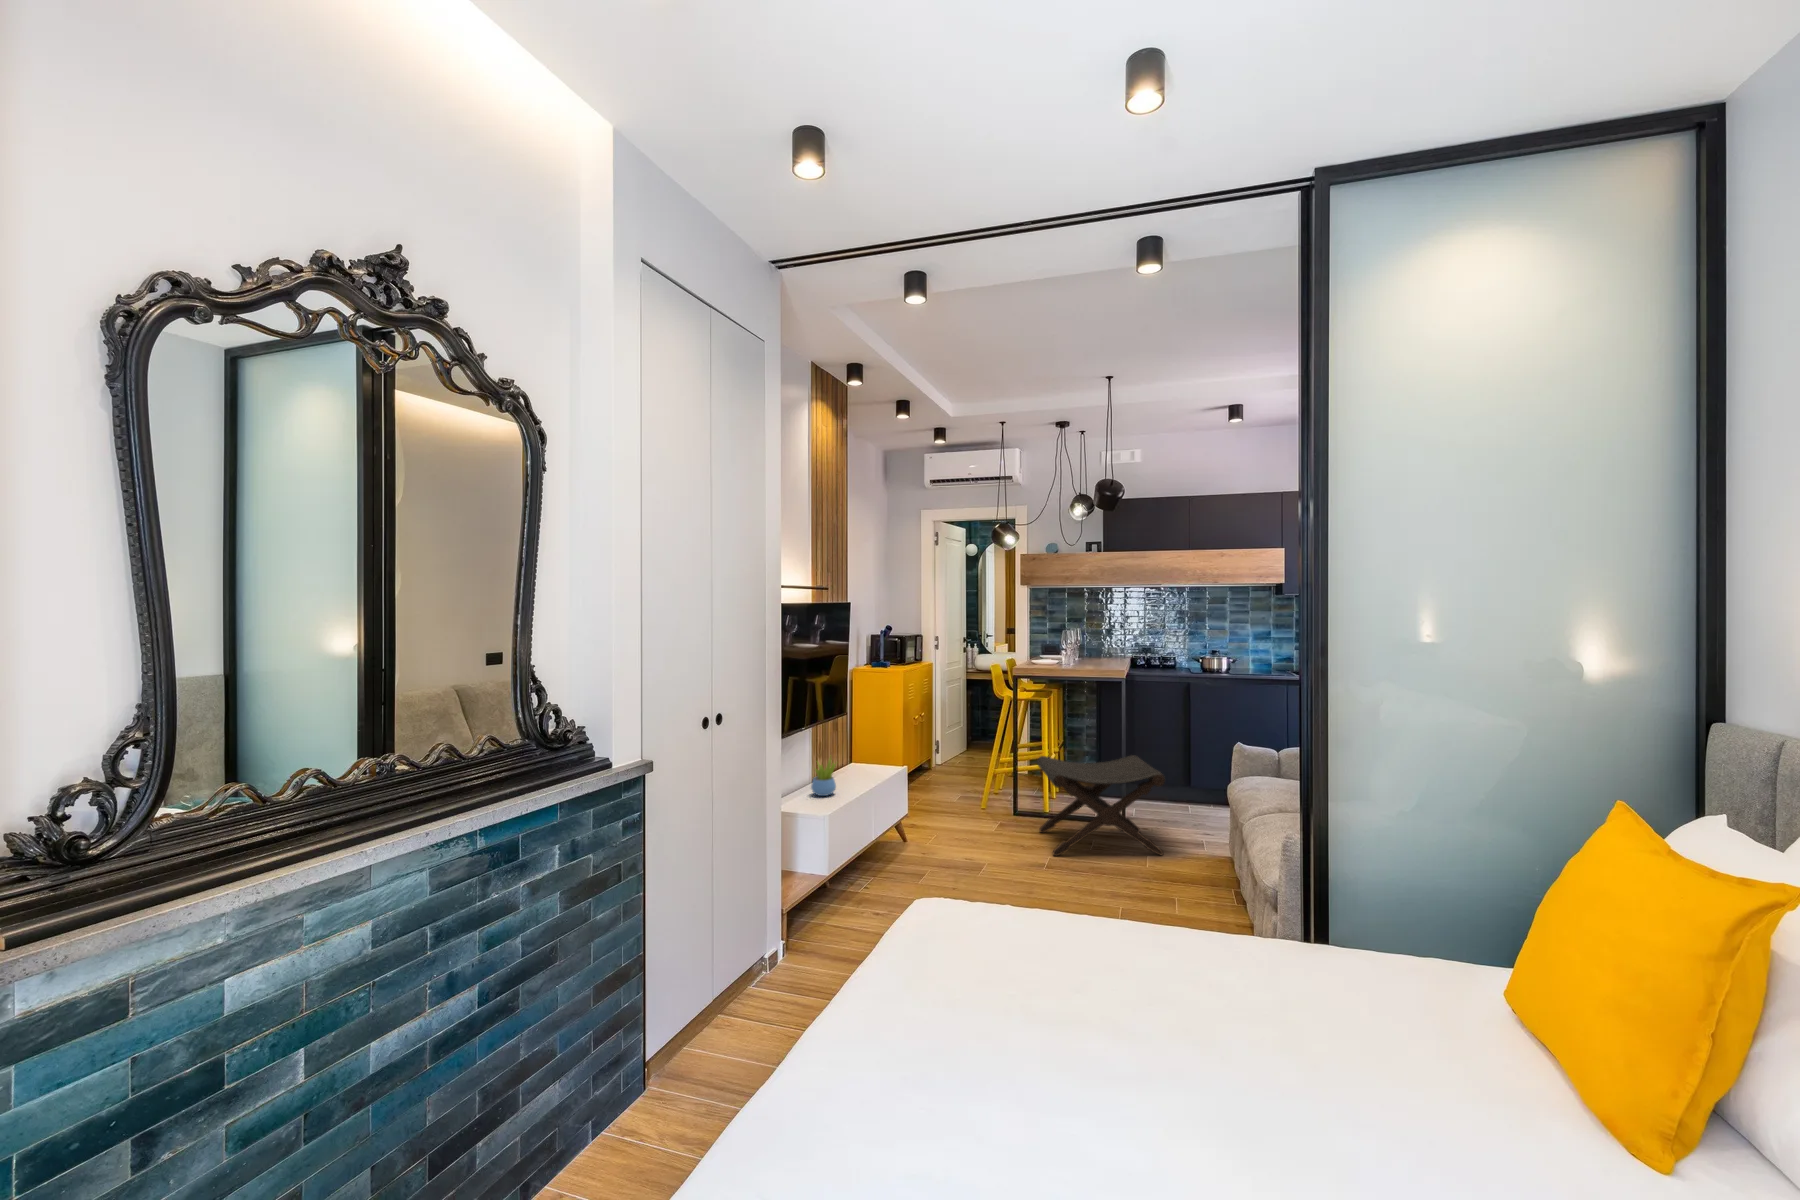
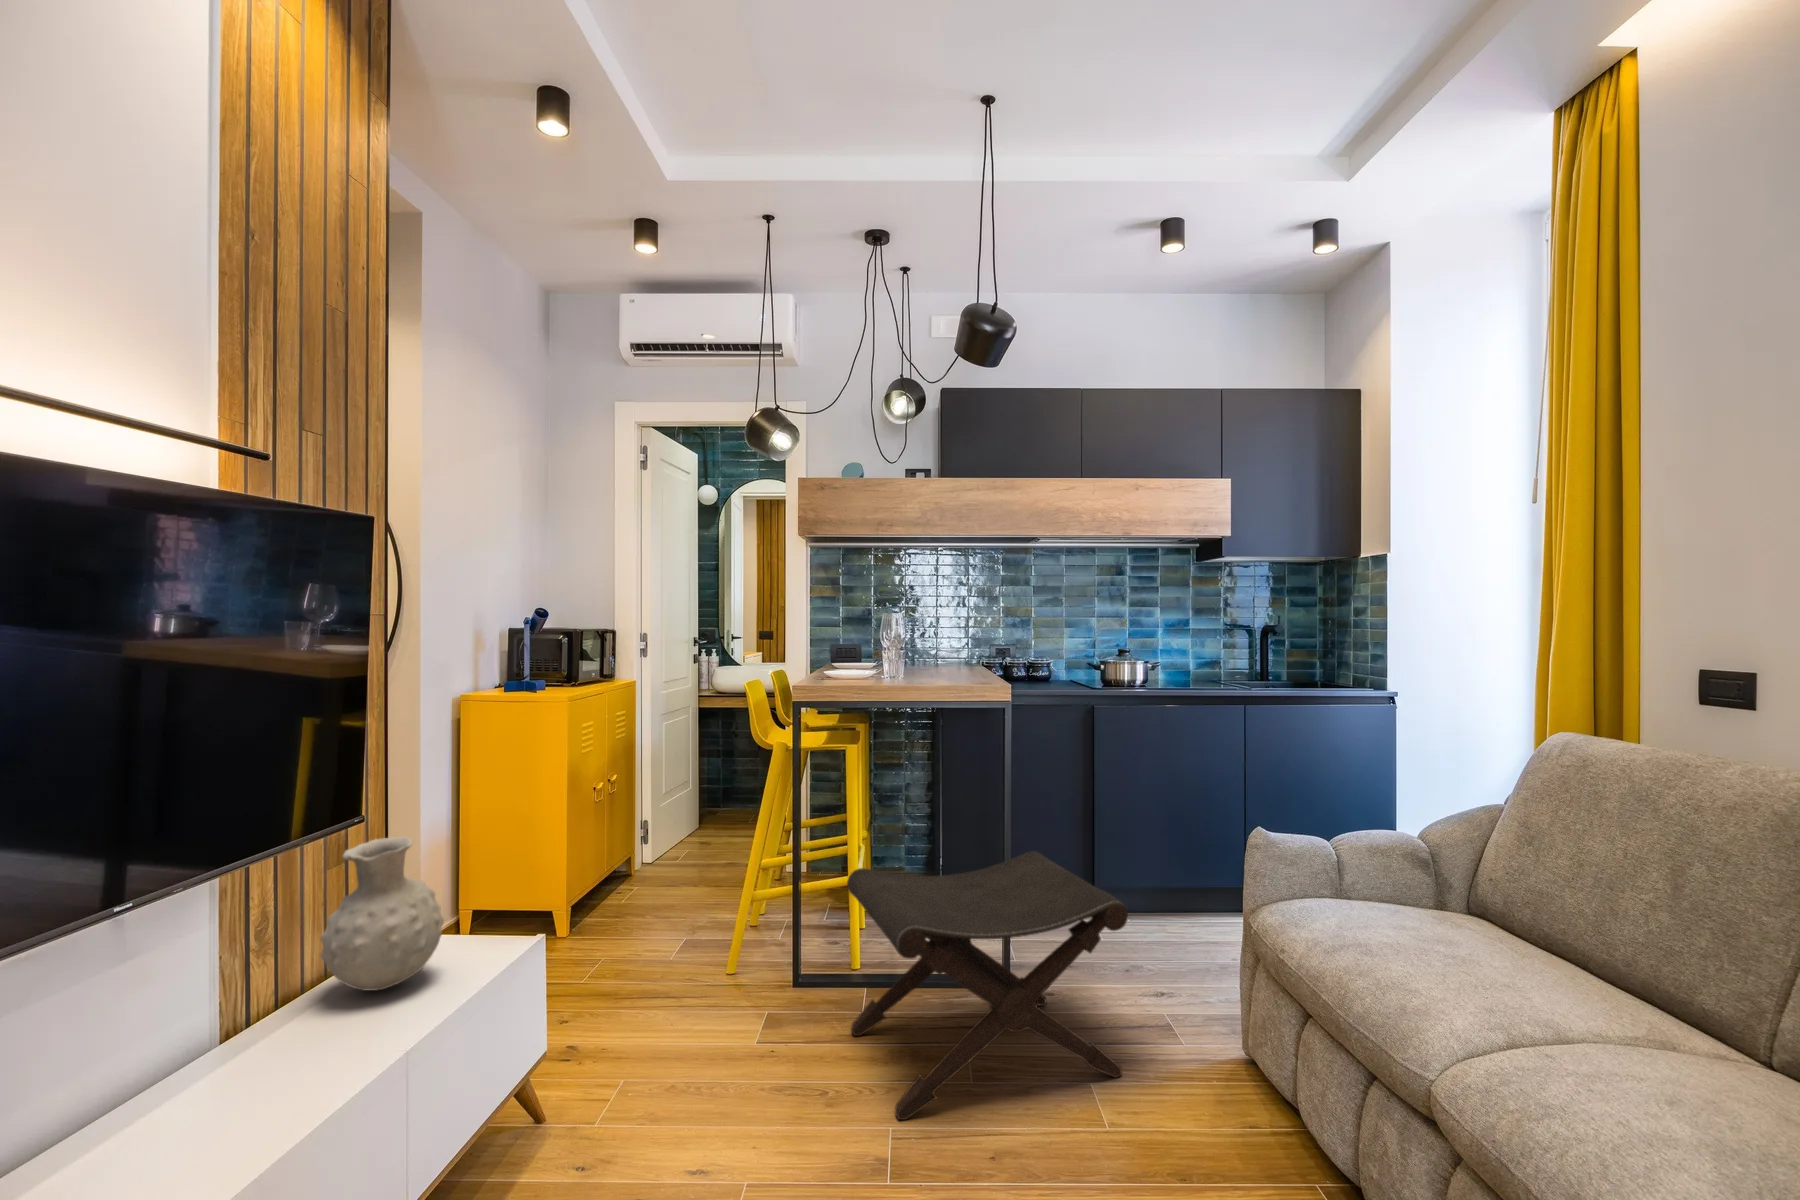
vase: none [840,722,878,775] -> present [320,836,444,991]
succulent plant: present [811,758,836,796] -> none [130,973,245,1134]

